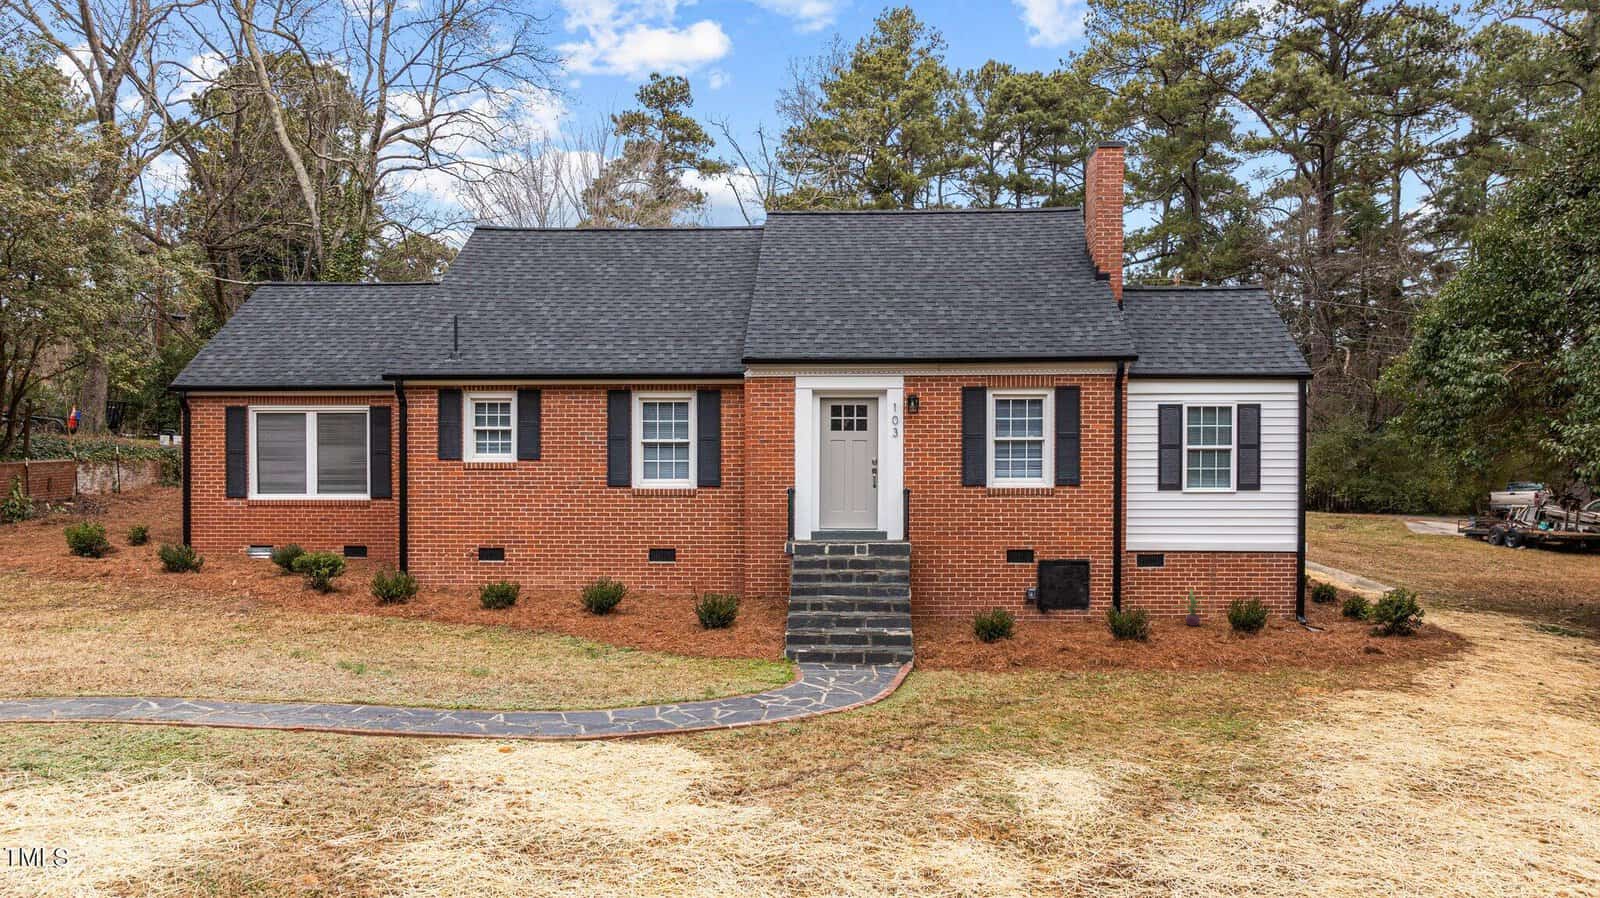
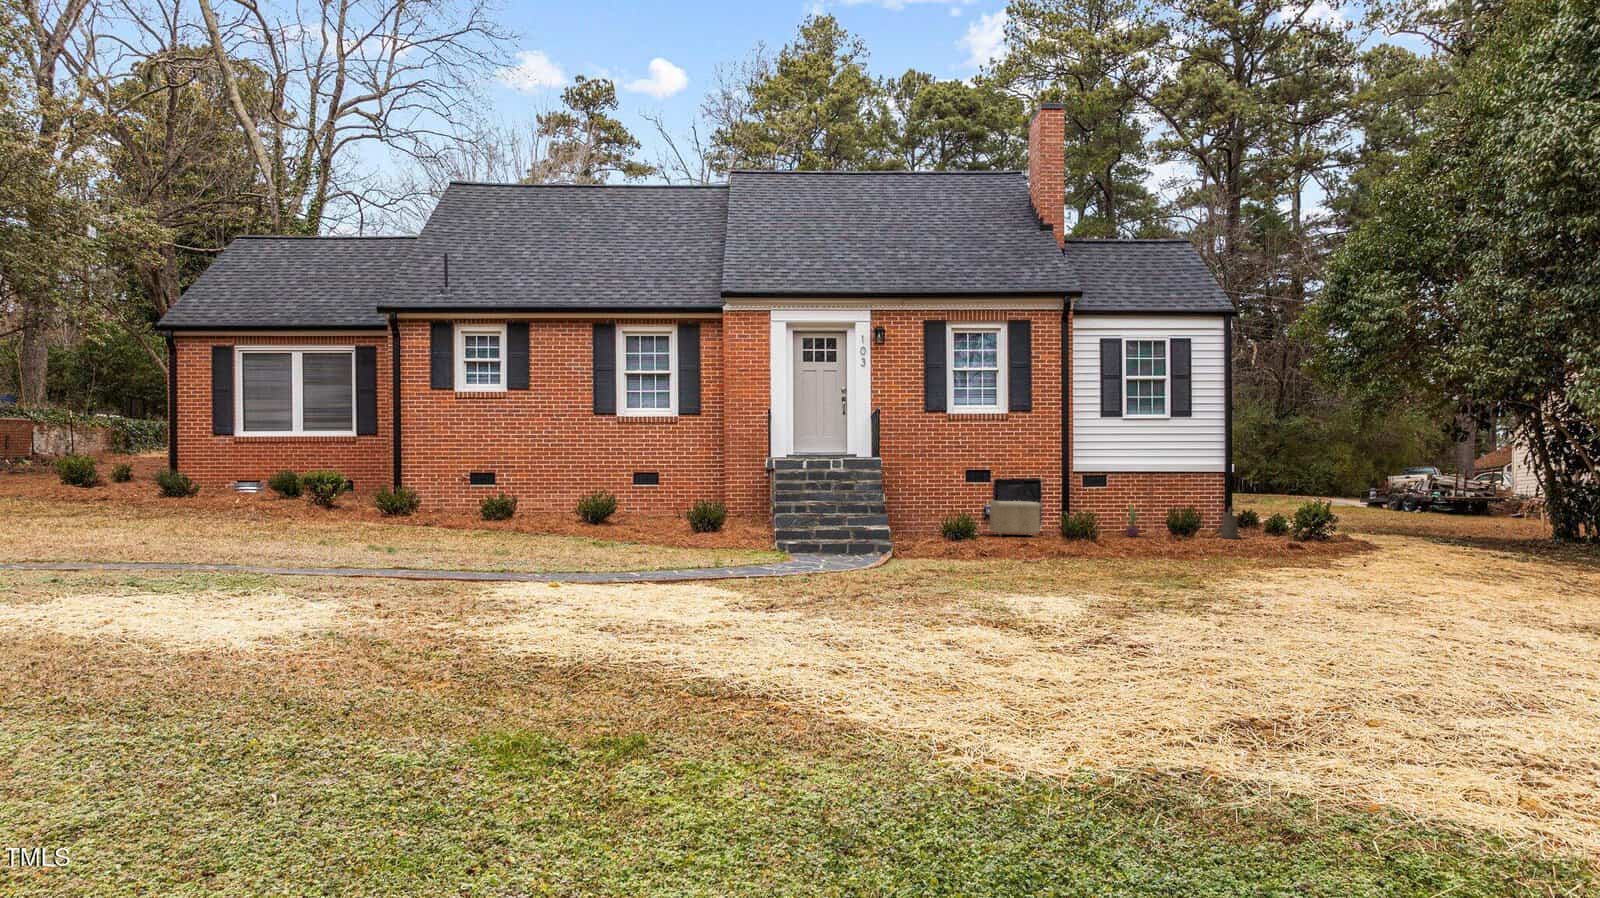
storage bench: none [1032,586,1088,627] -> present [990,501,1041,535]
watering can: none [1273,593,1321,630] -> present [1216,507,1238,539]

